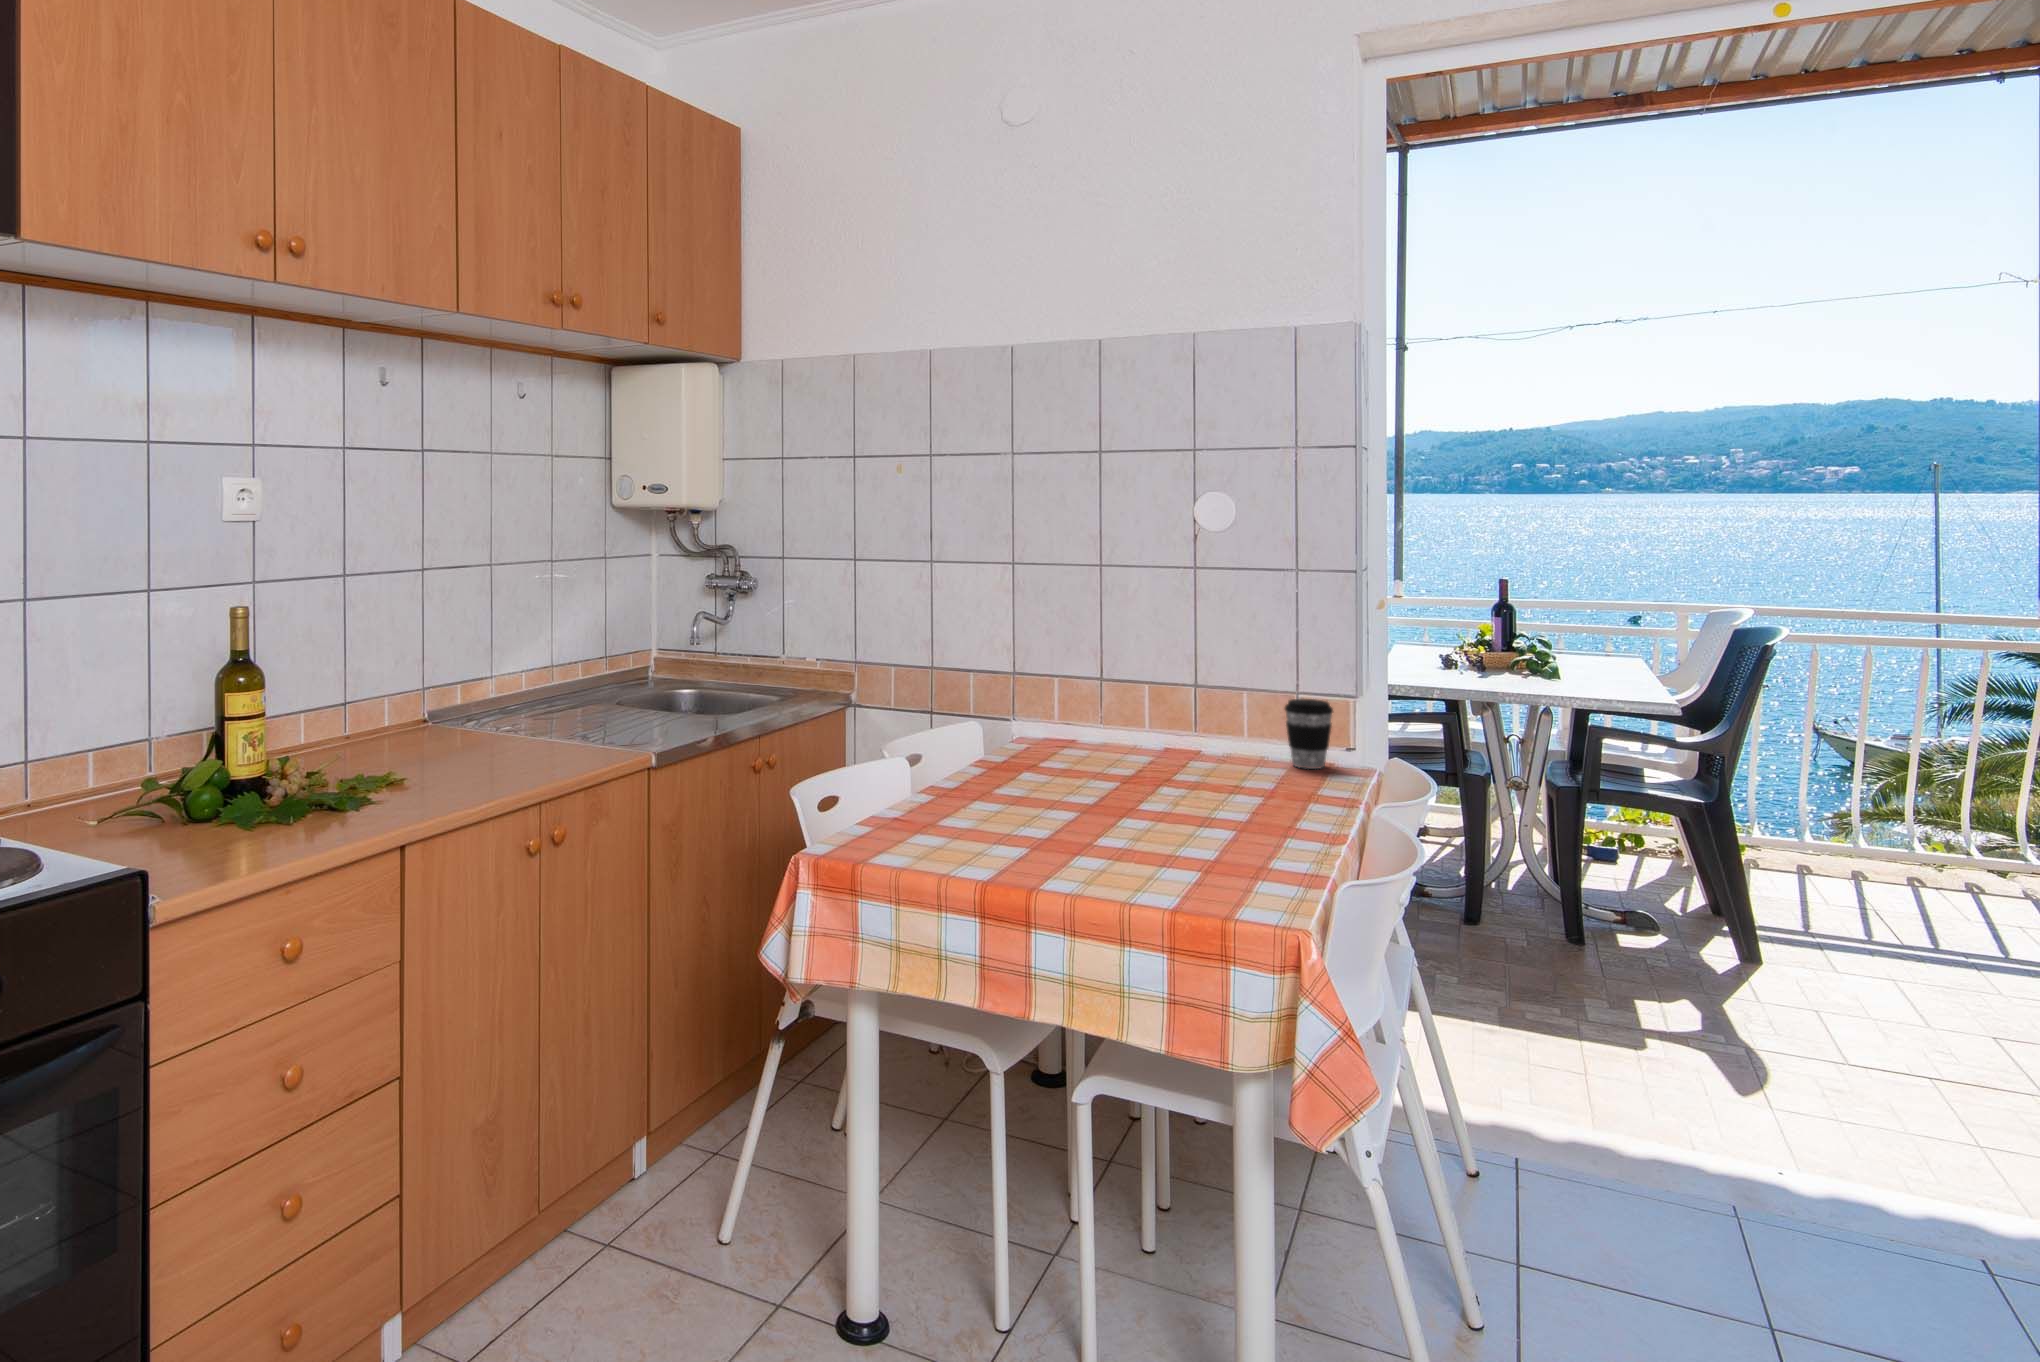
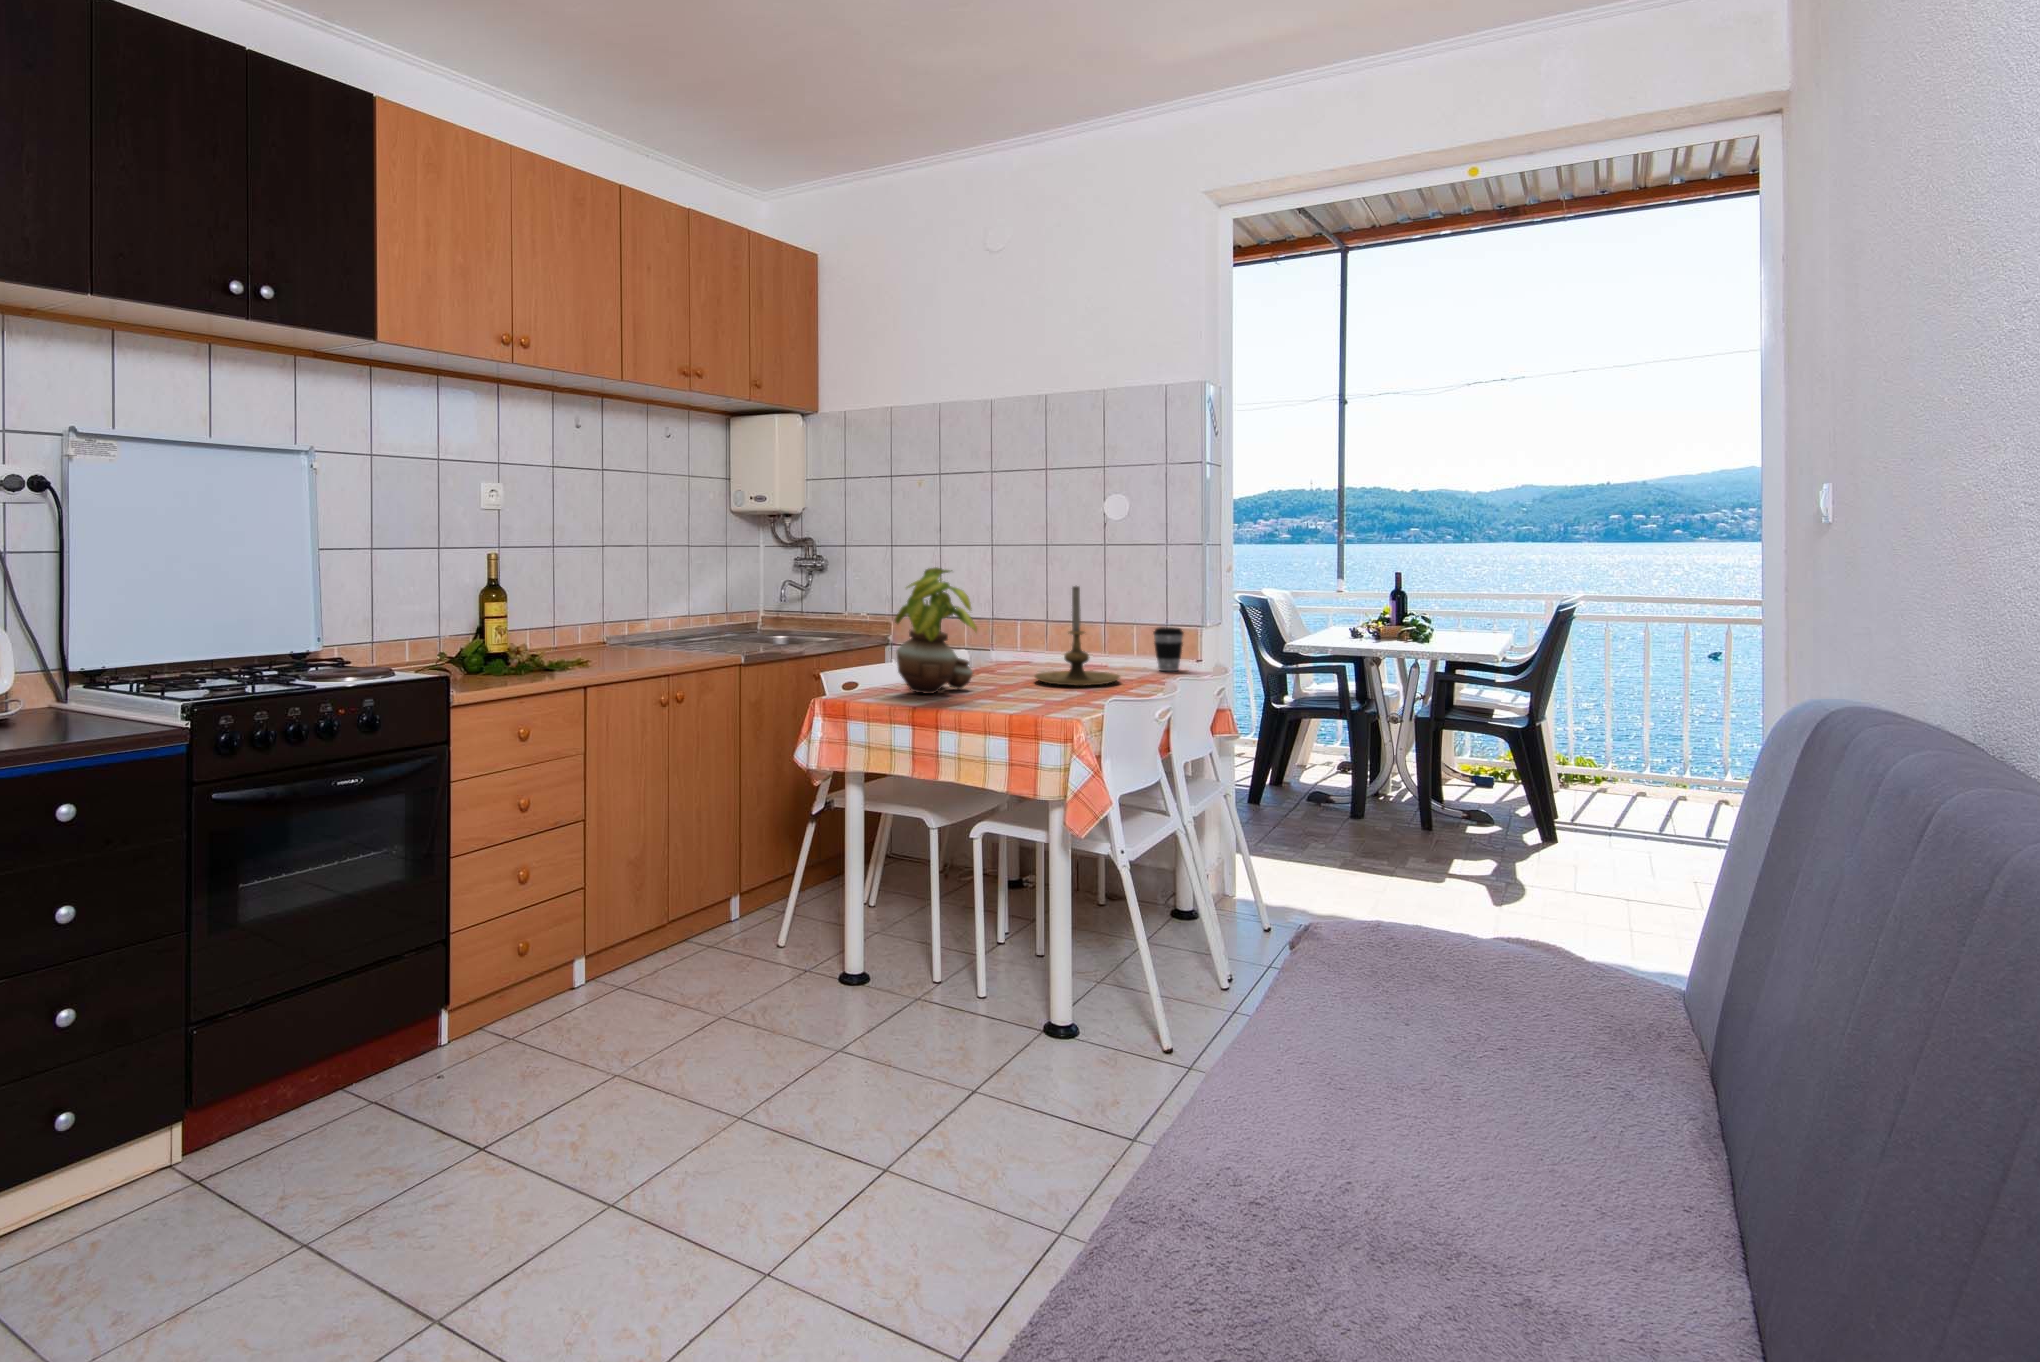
potted plant: none [919,631,1071,841] -> present [895,567,977,694]
candle holder: none [1126,648,1269,813] -> present [1035,586,1120,686]

